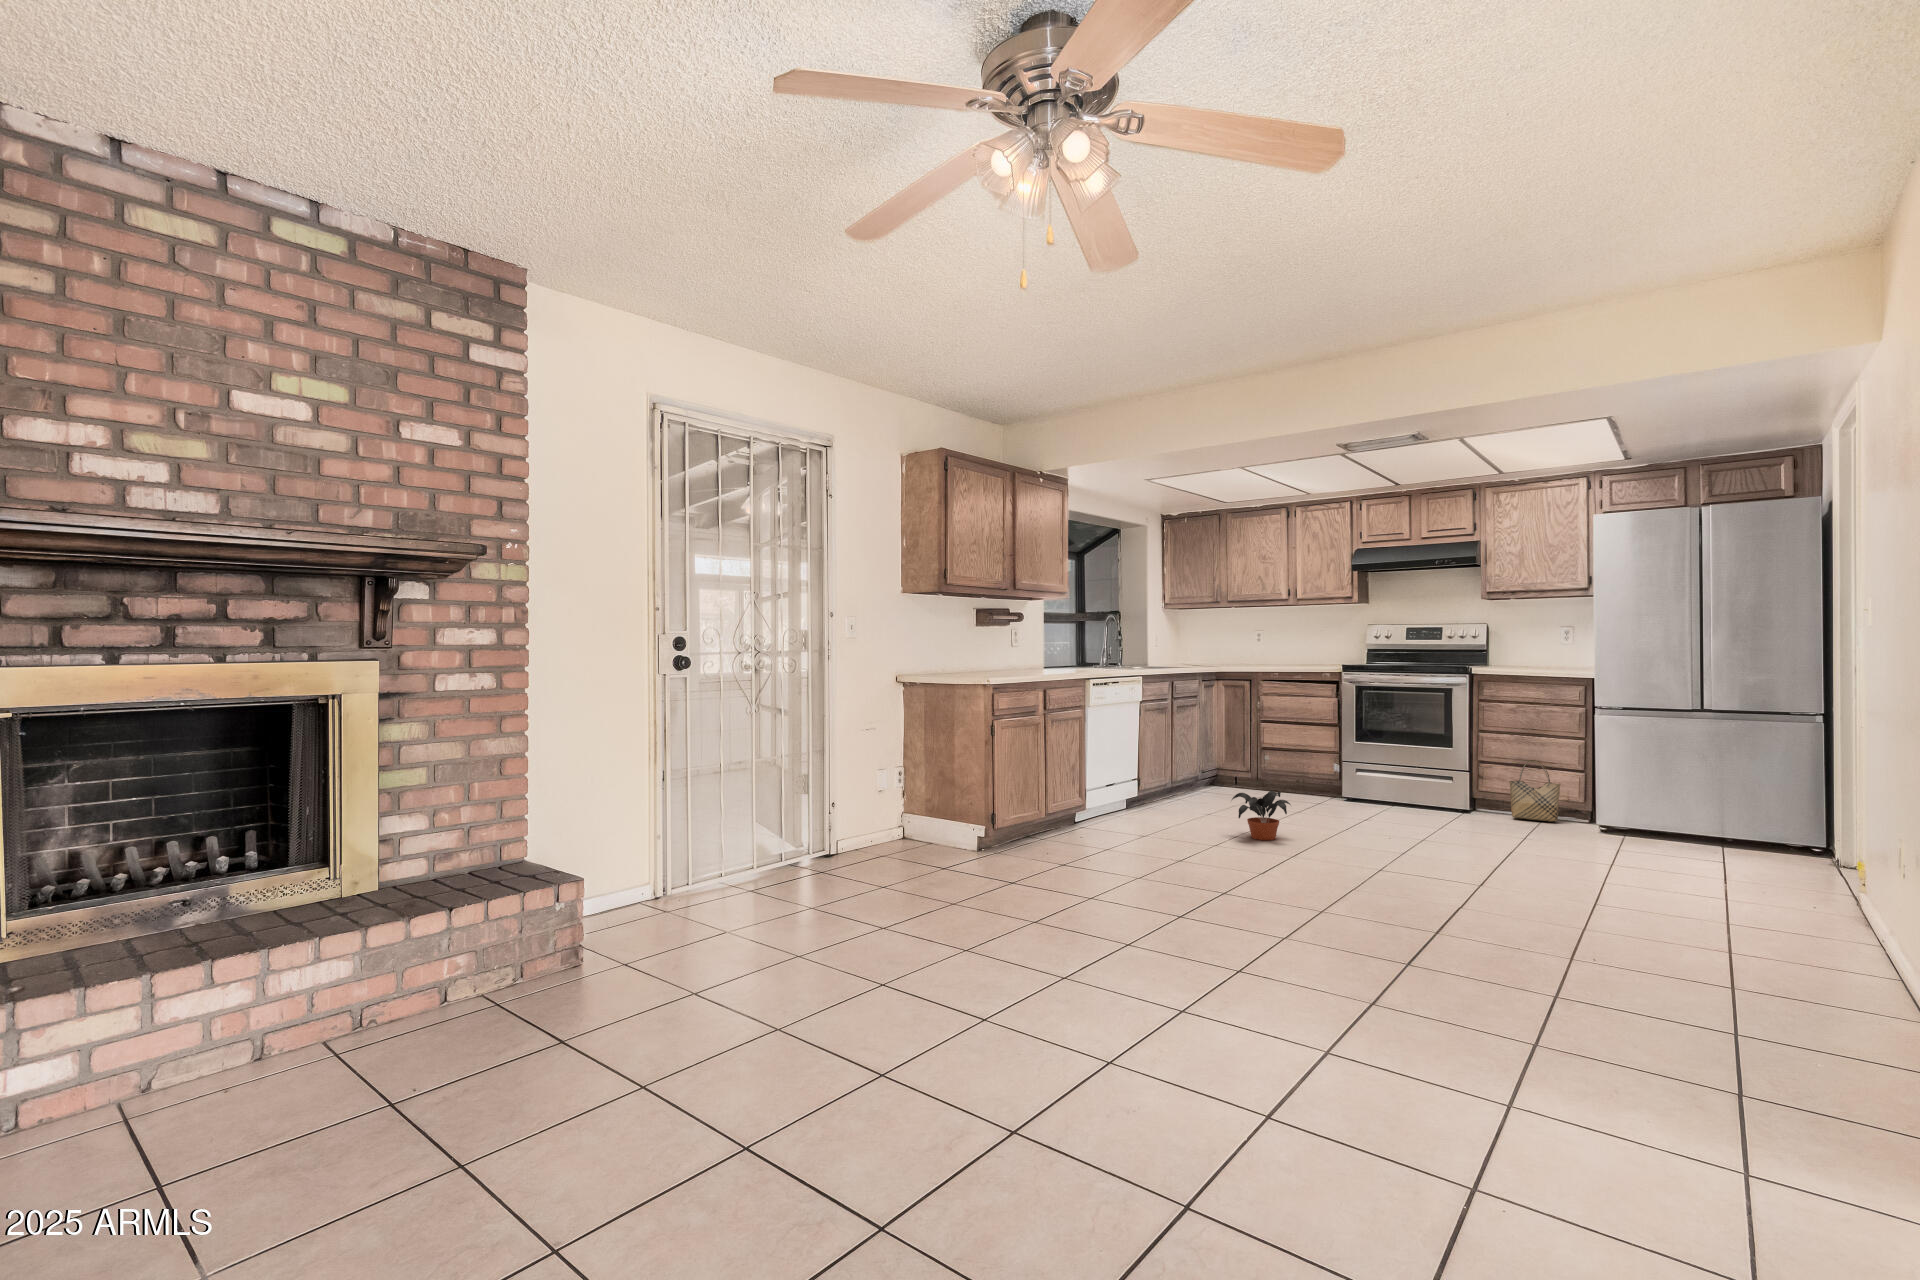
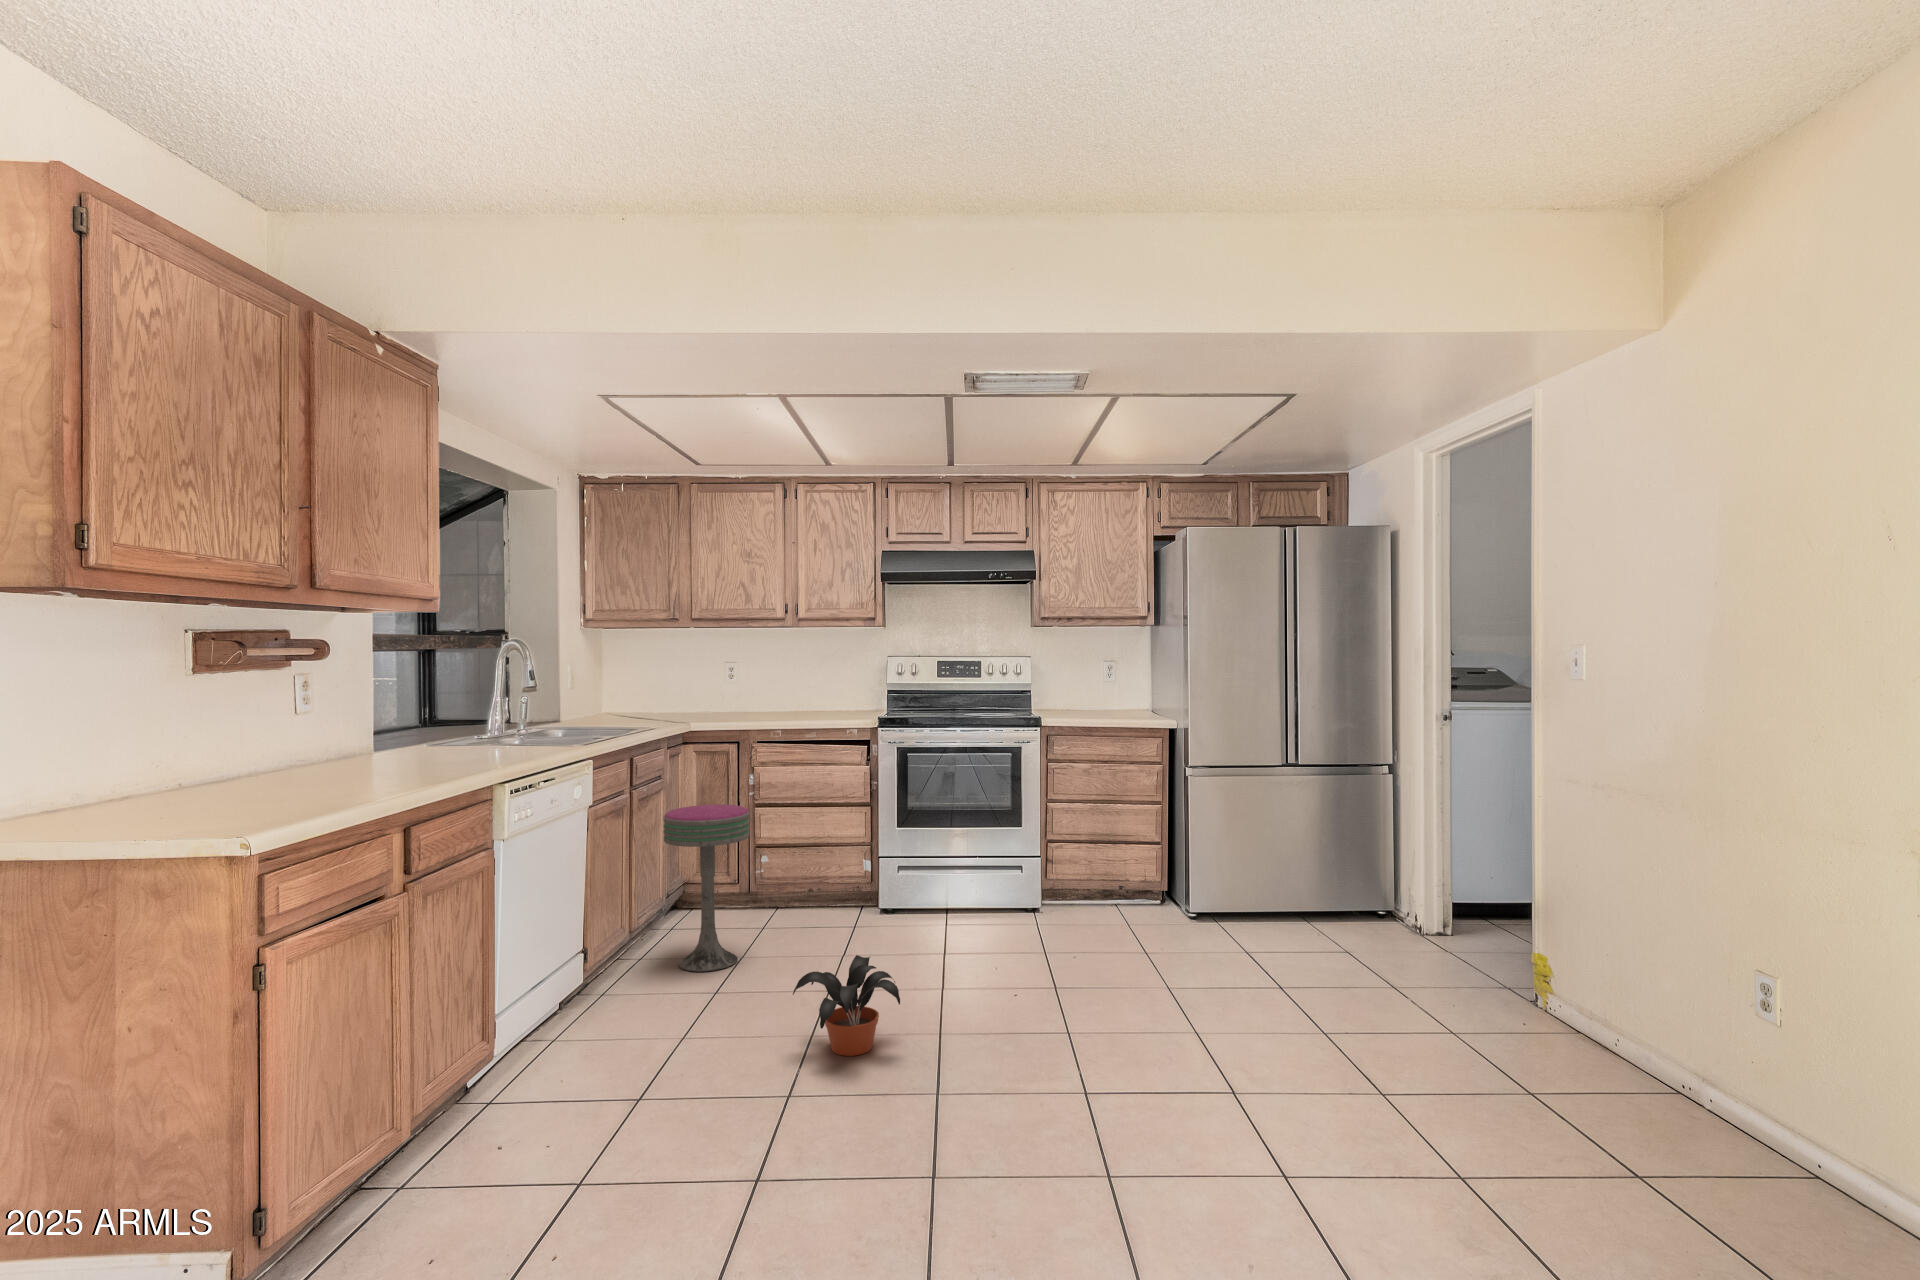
bar stool: none [1188,712,1239,807] -> present [663,805,750,972]
woven basket: present [1509,760,1560,822] -> none [1088,832,1142,911]

